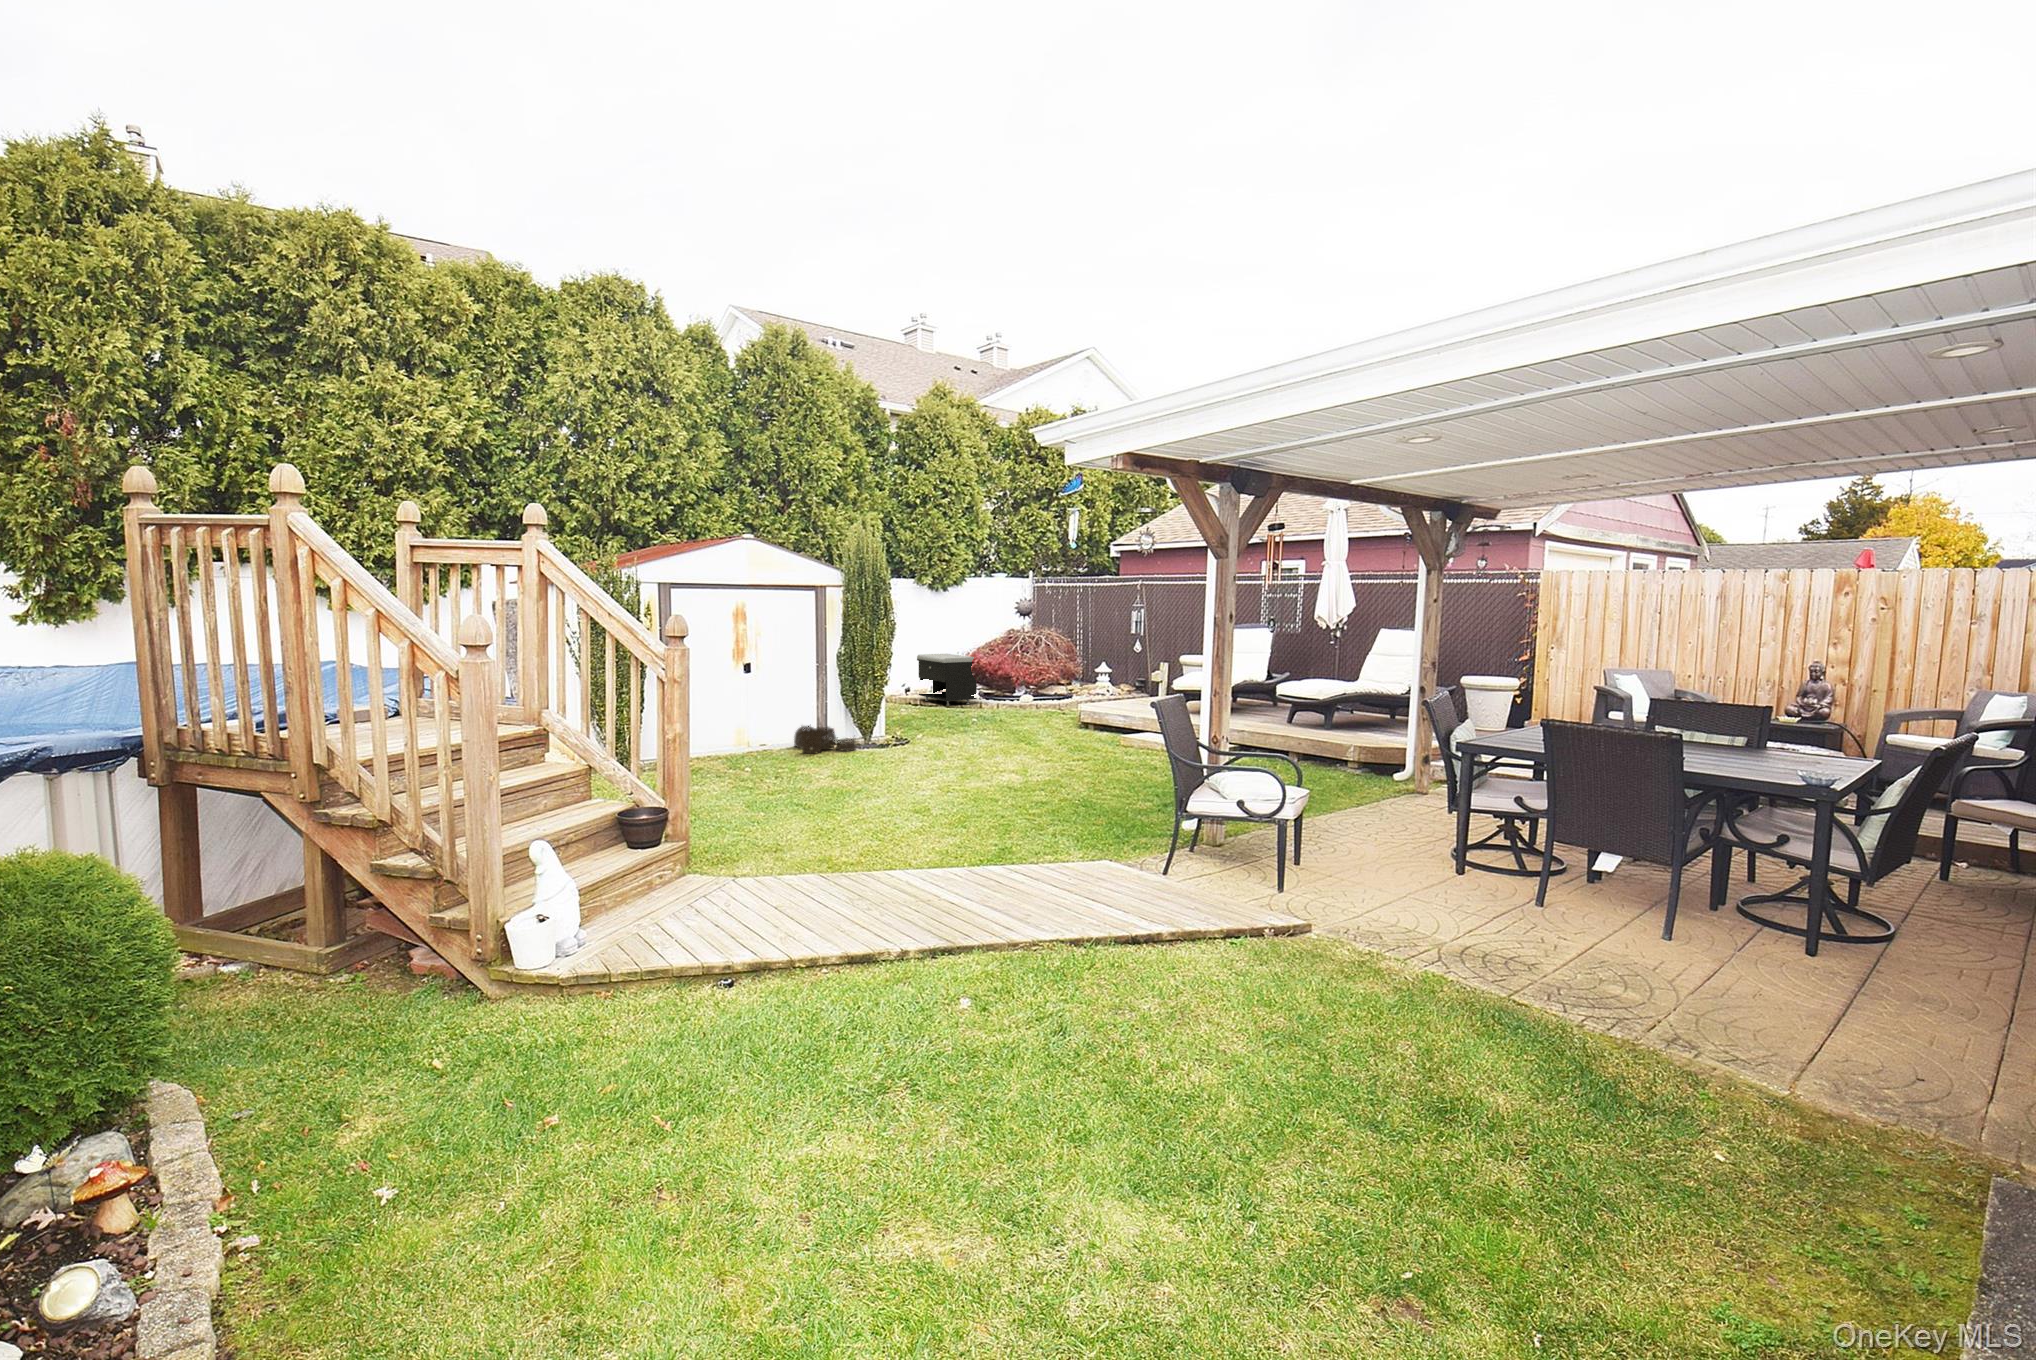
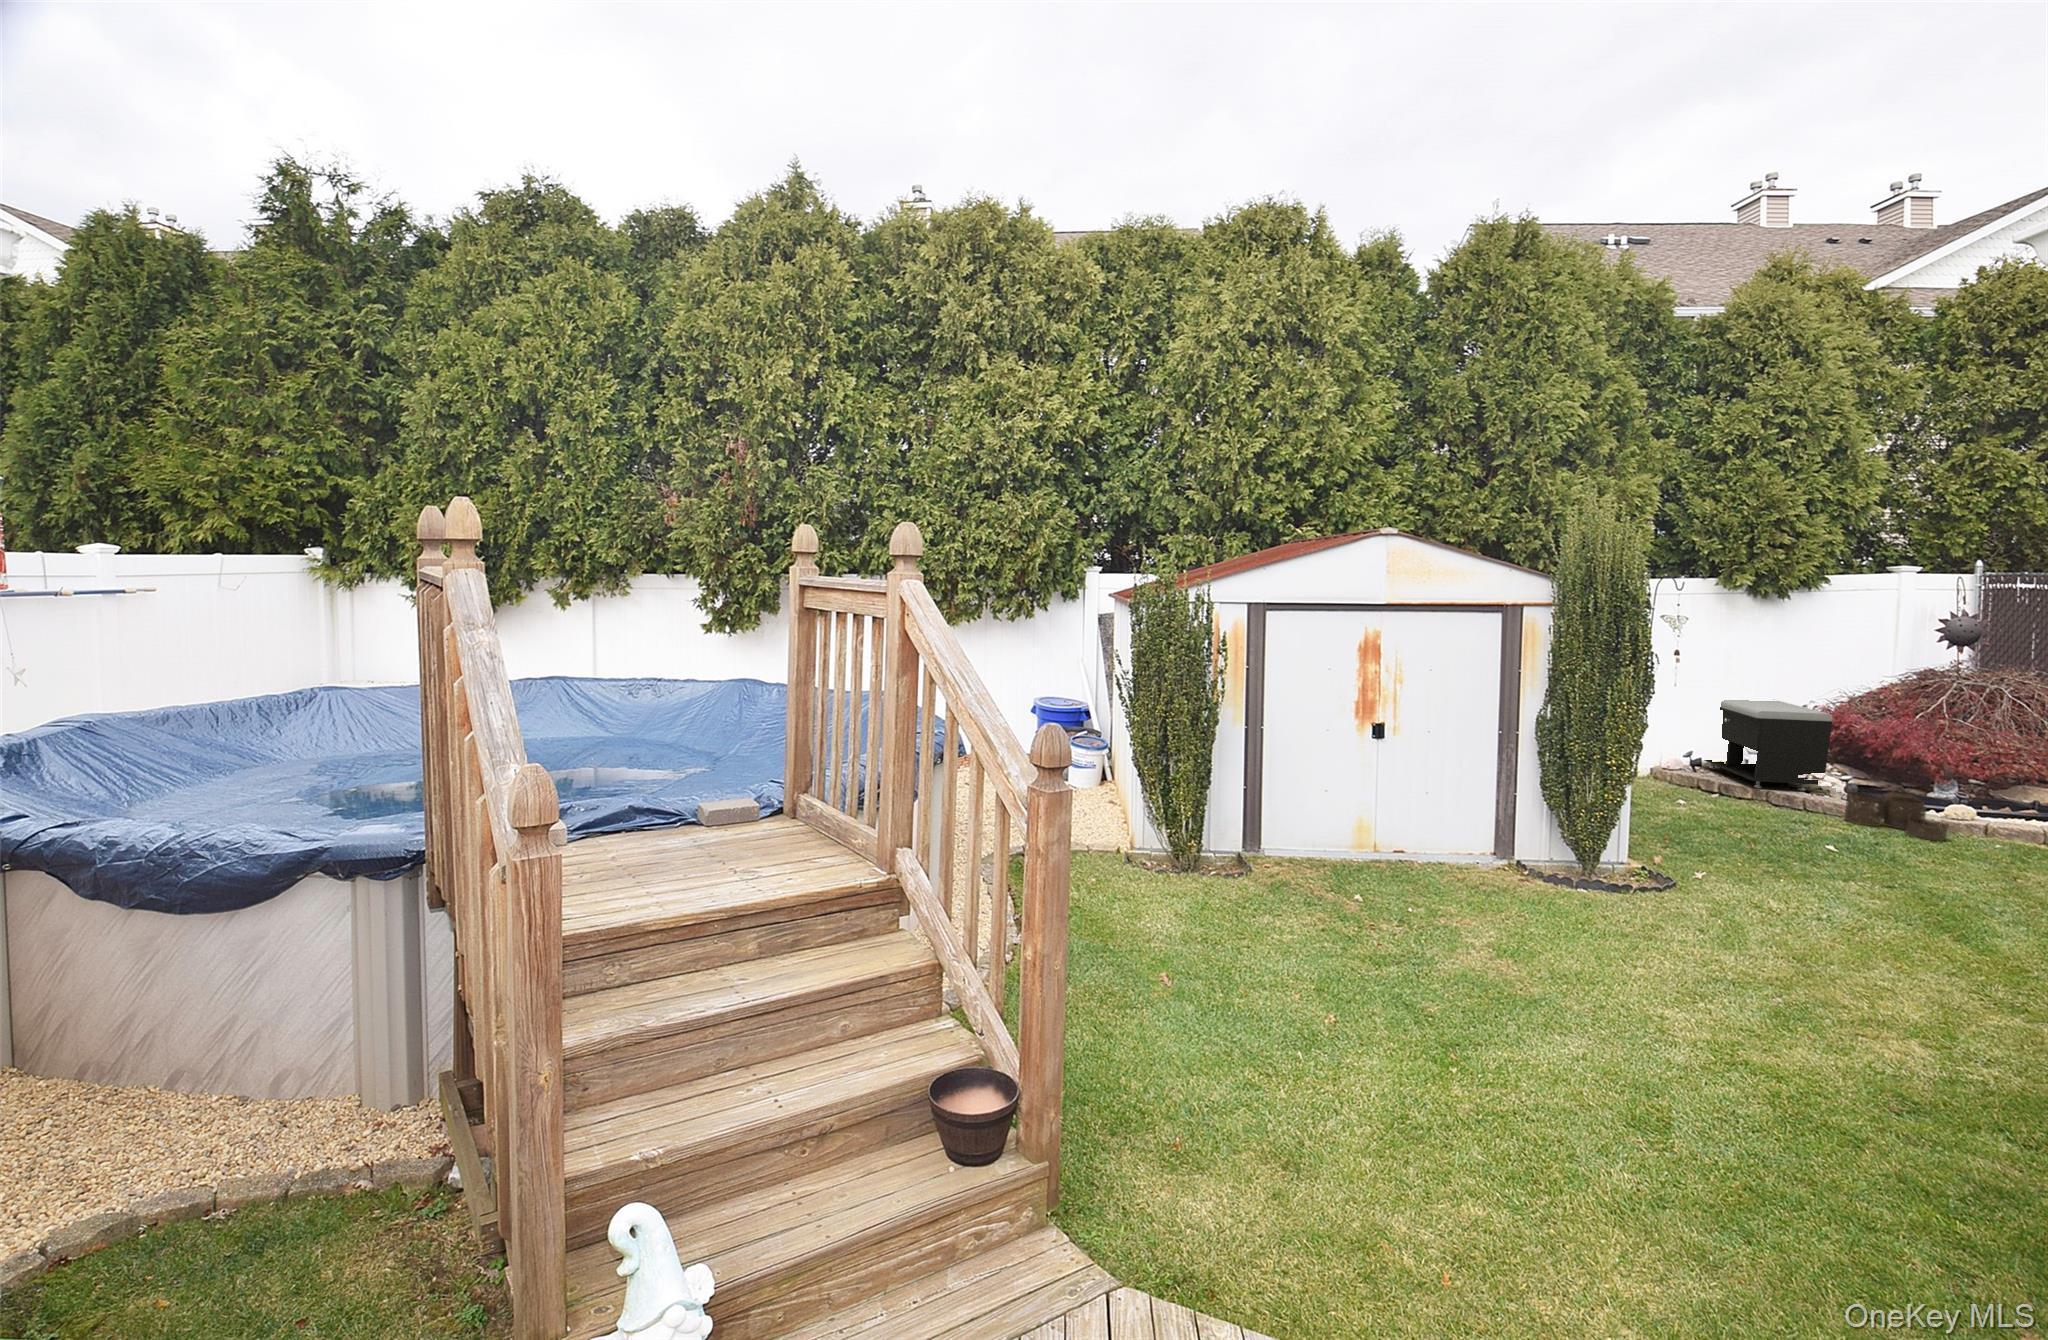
woven basket: present [794,726,856,754] -> present [1845,790,1948,841]

